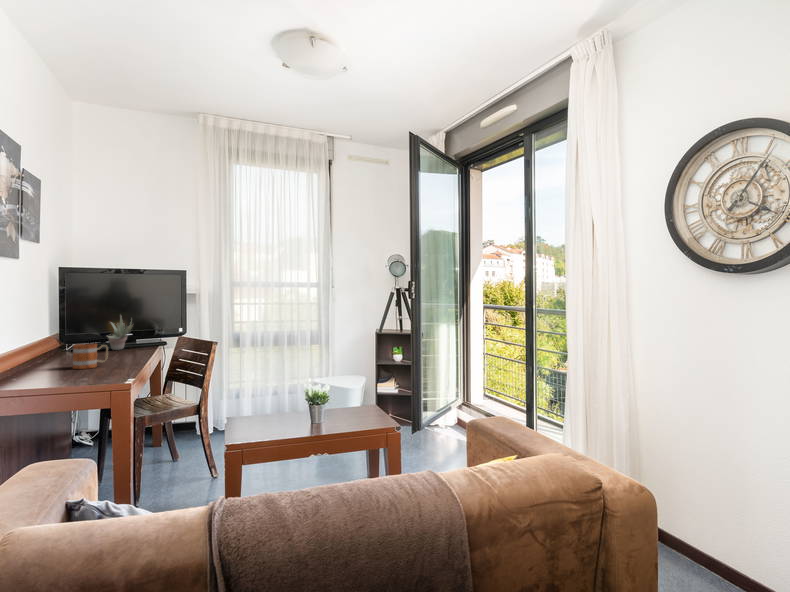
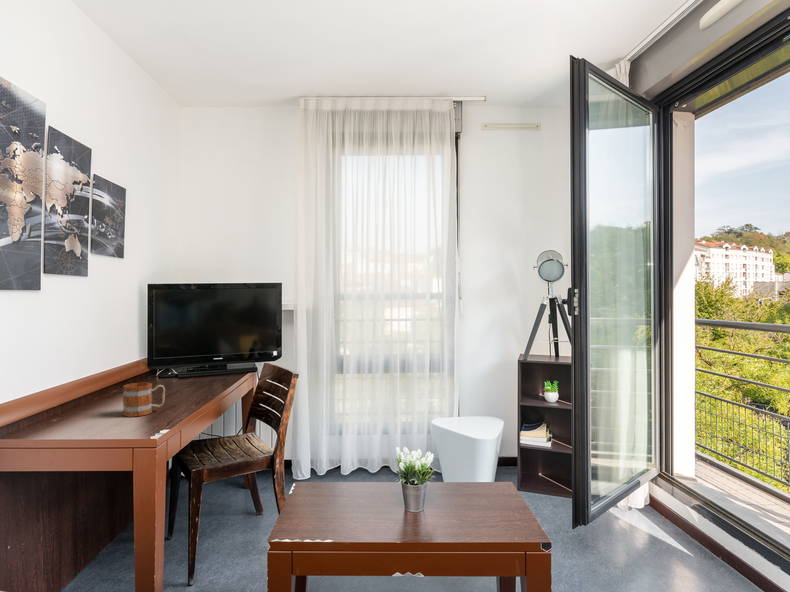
succulent plant: present [107,316,133,350] -> none [187,336,220,378]

